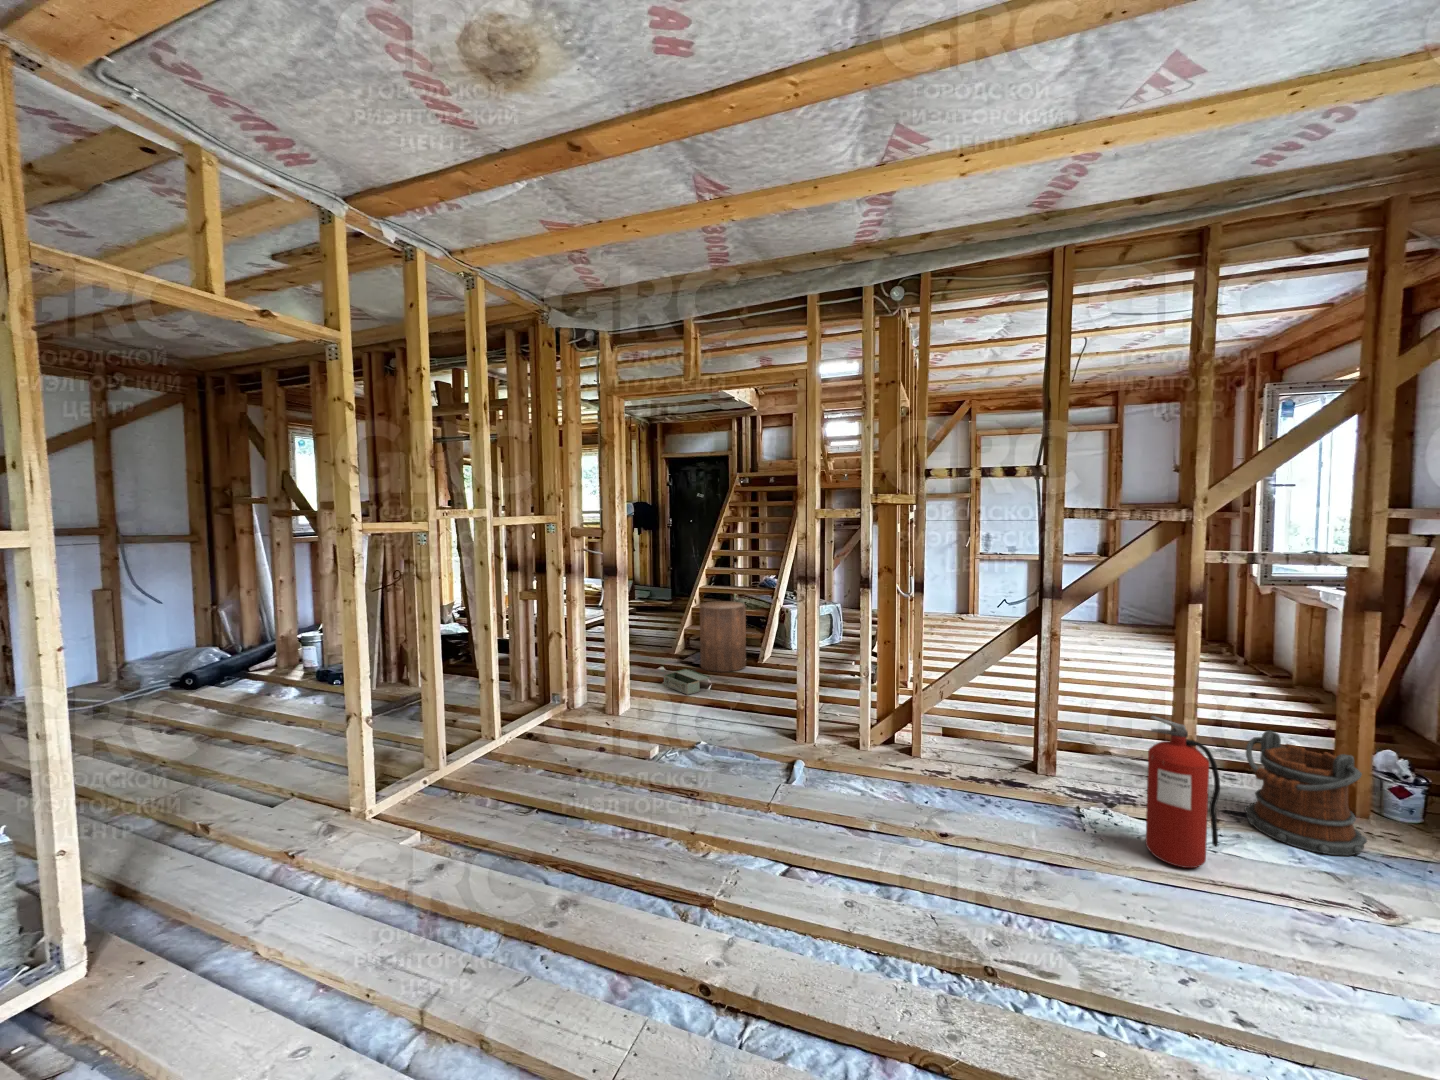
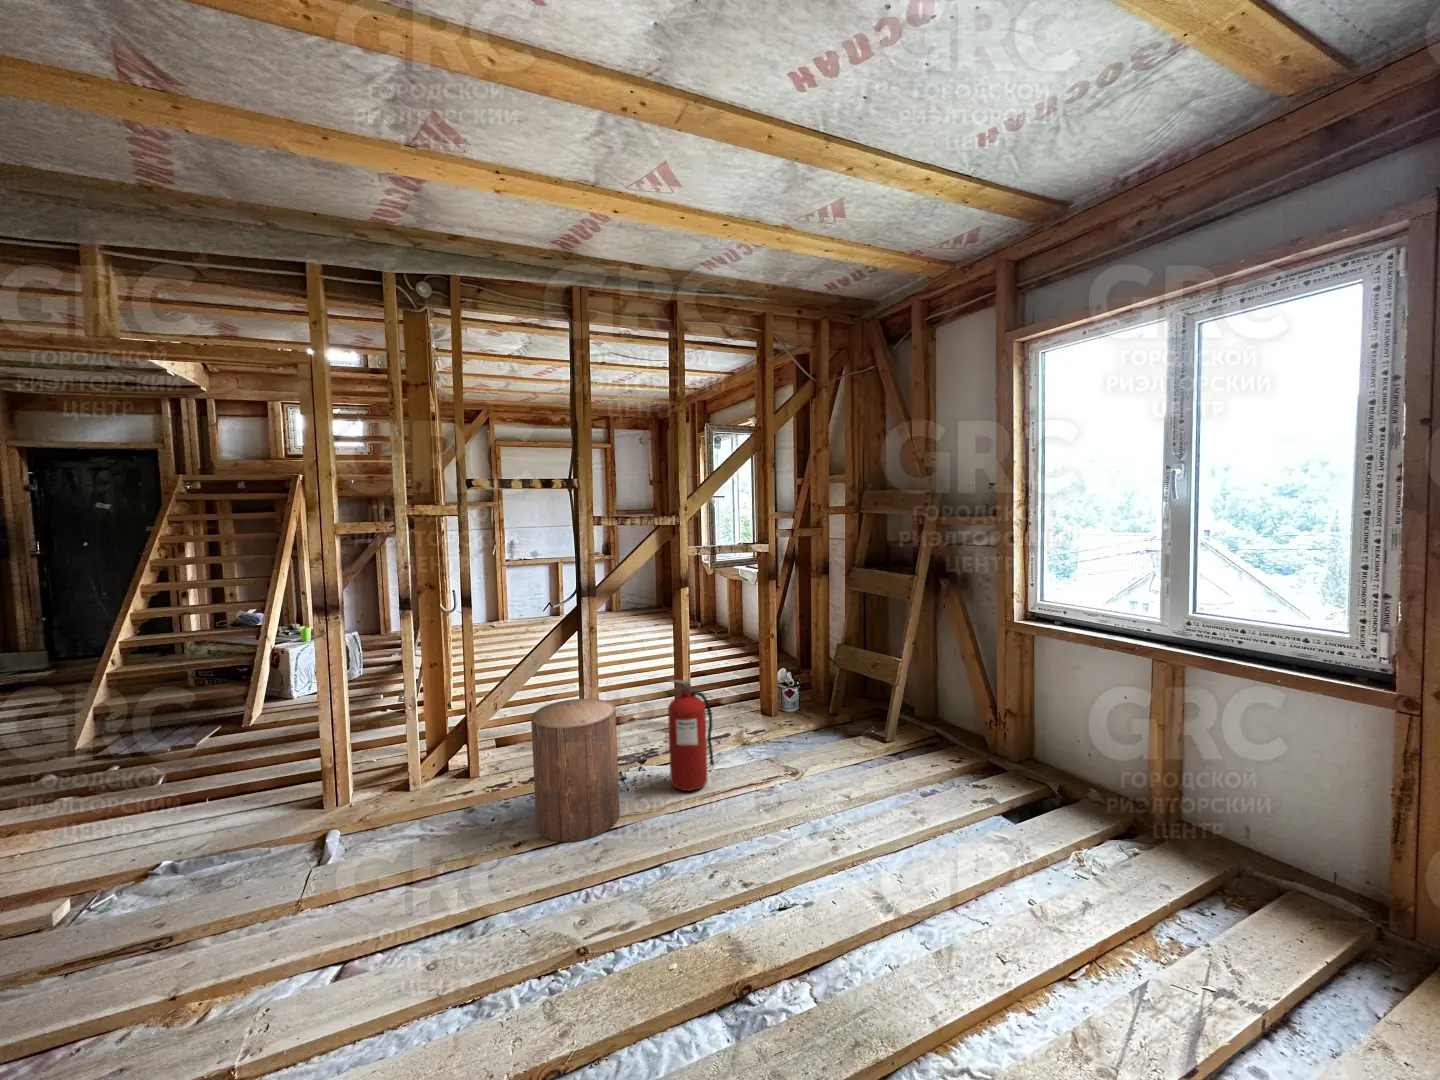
stool: present [700,601,746,672] -> present [531,699,620,842]
toolbox: present [664,669,711,695] -> none [63,762,165,800]
bucket: present [1244,731,1367,856] -> none [718,671,780,747]

